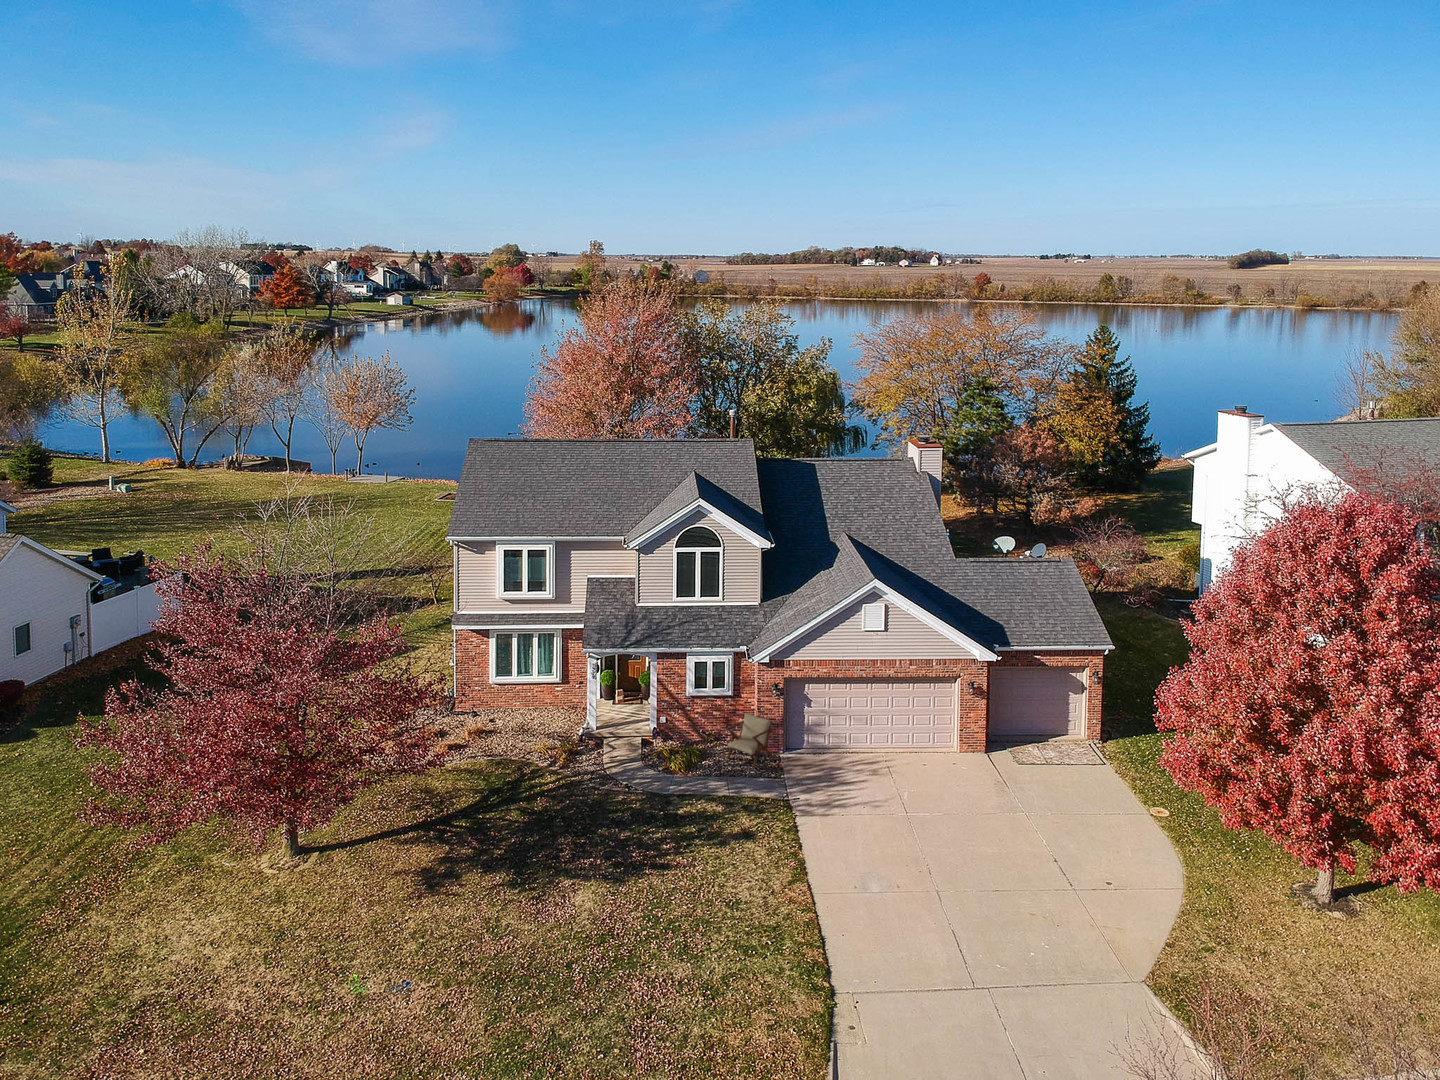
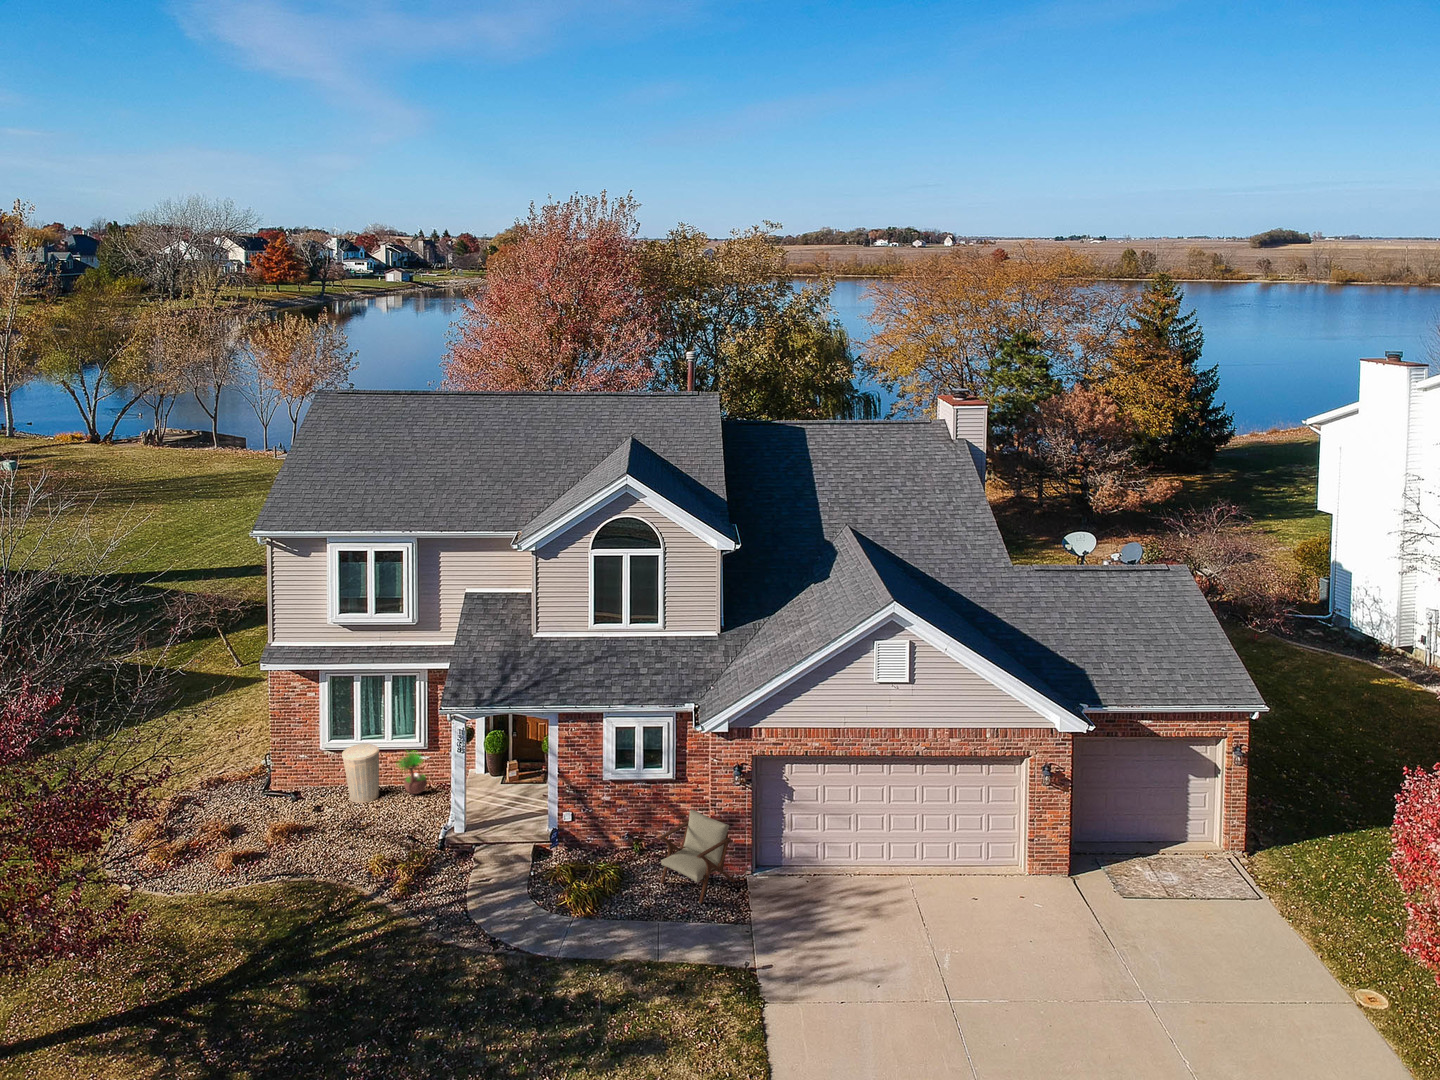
trash can: none [506,680,531,718] -> present [342,743,379,803]
potted tree: none [542,681,562,713] -> present [396,752,427,794]

